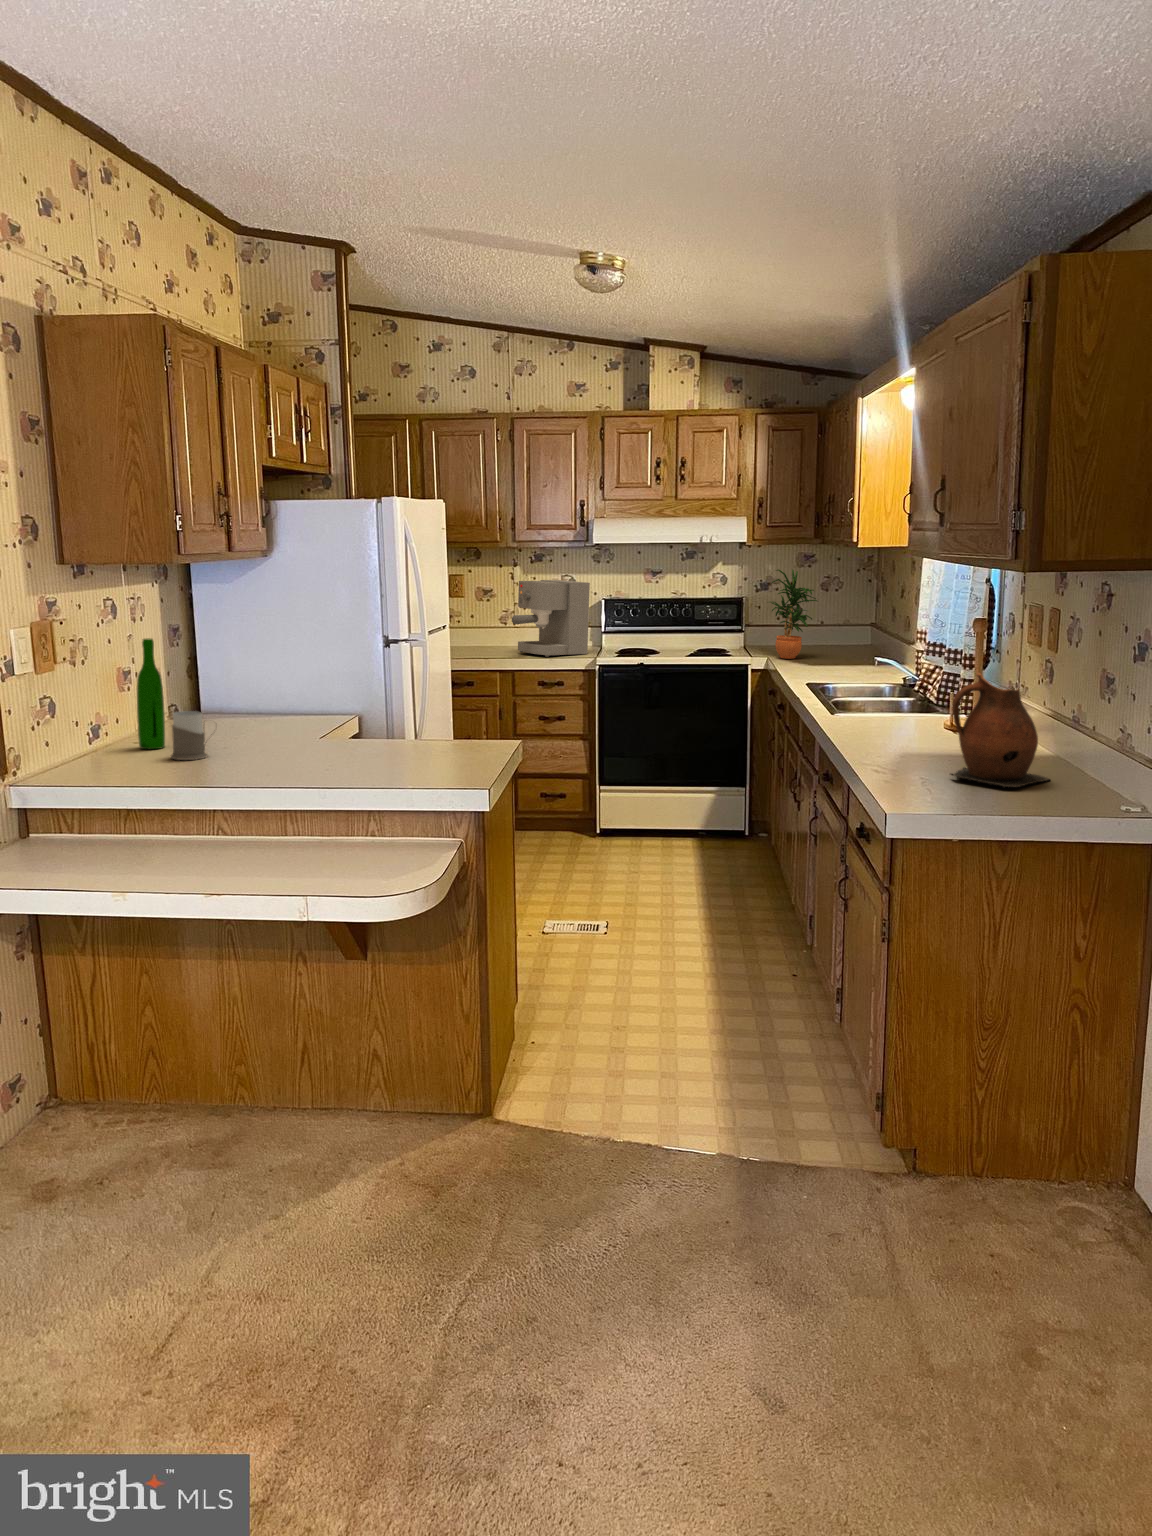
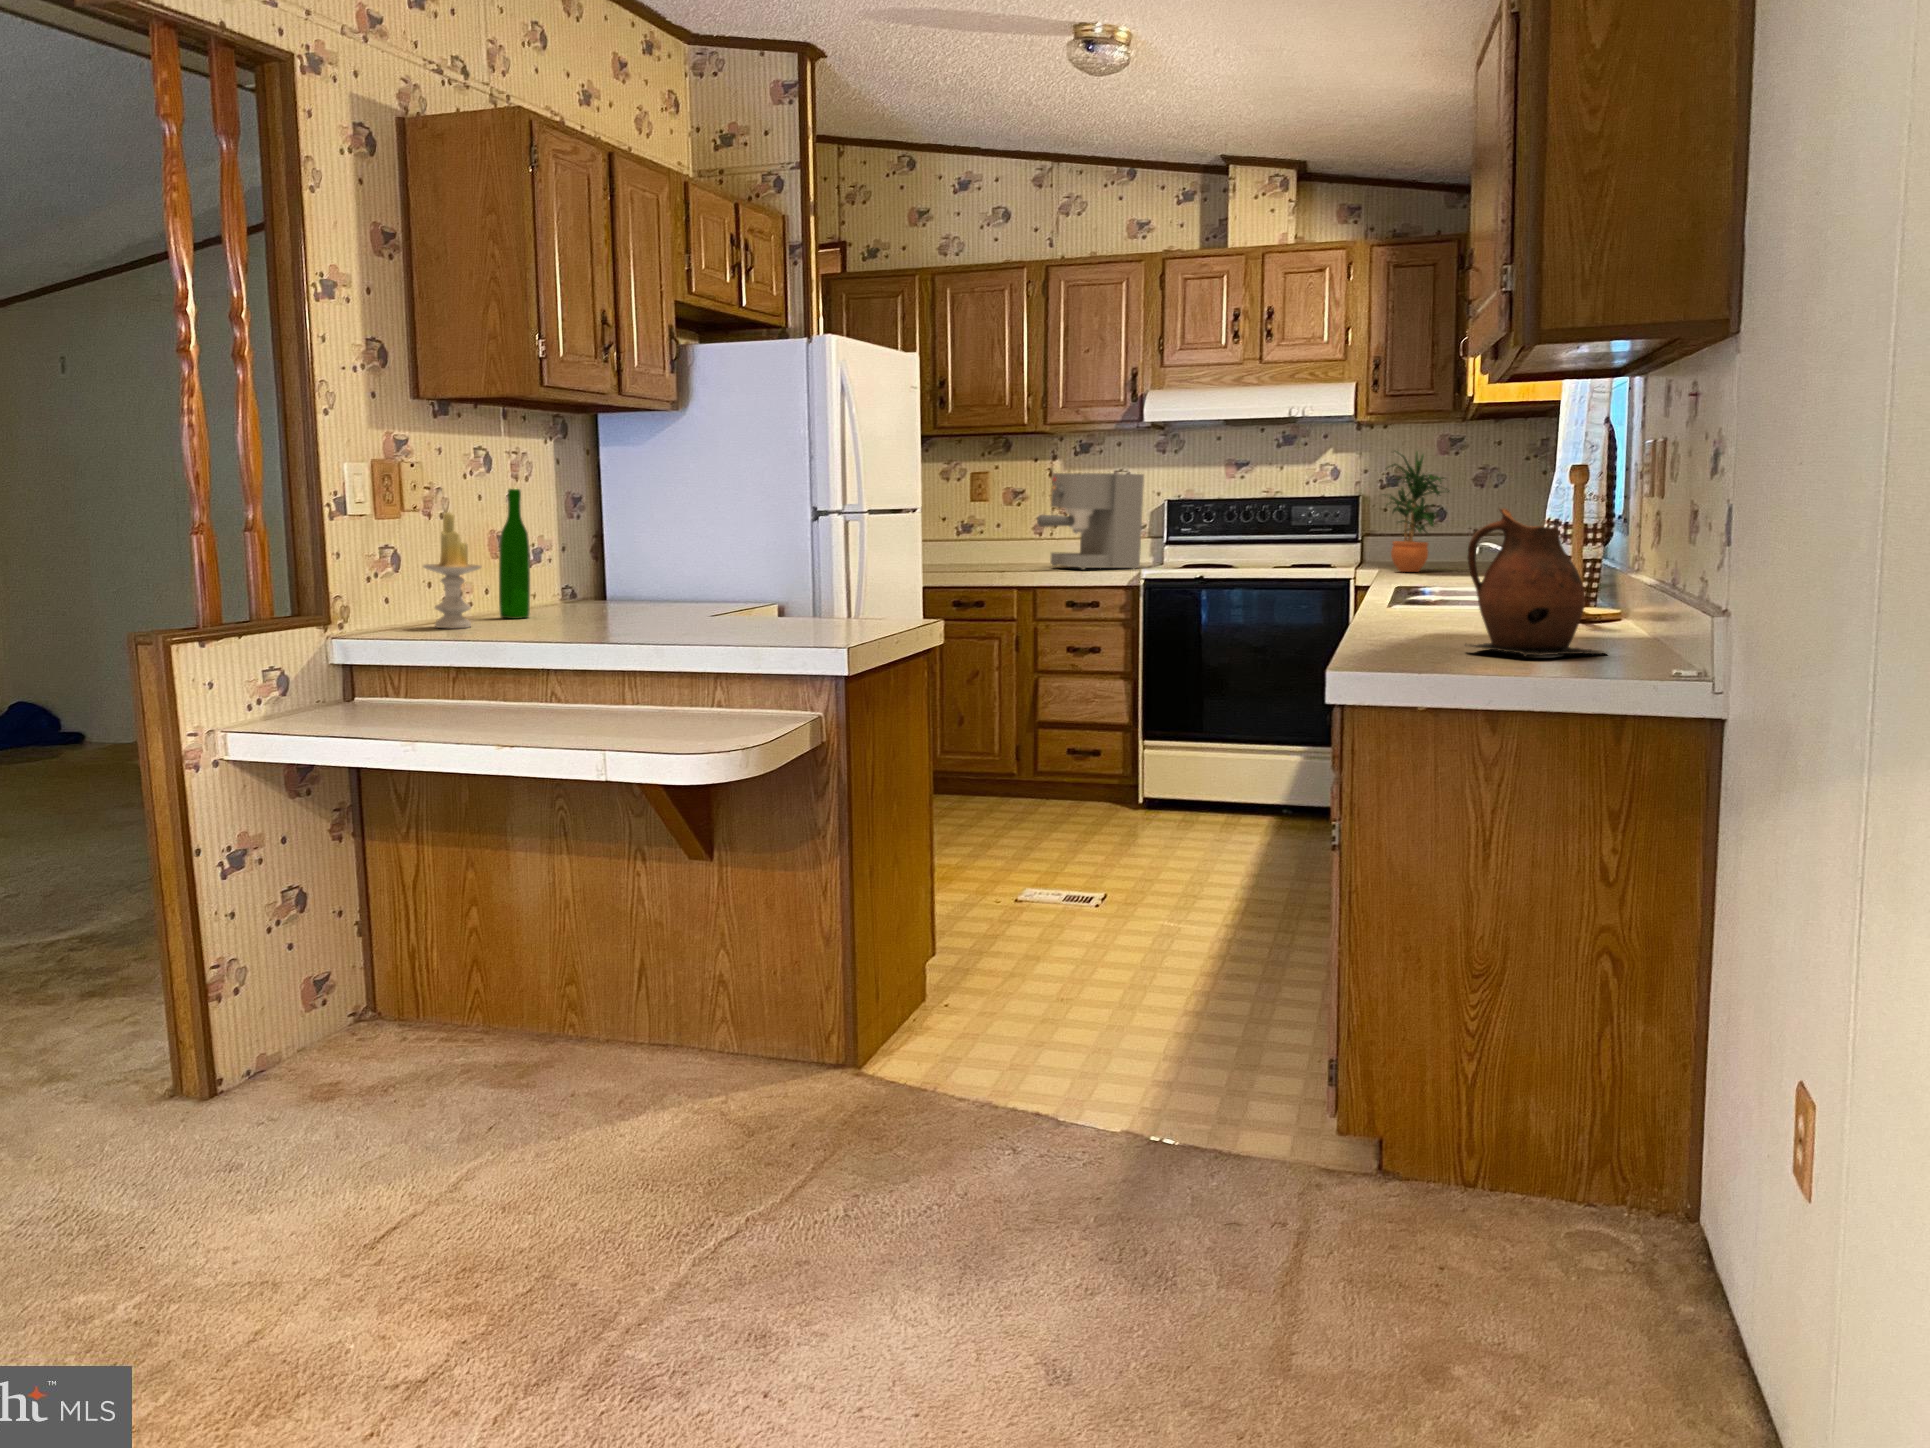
candle: none [81,668,134,769] -> present [423,513,481,628]
mug: present [171,711,210,760] -> none [524,570,578,624]

